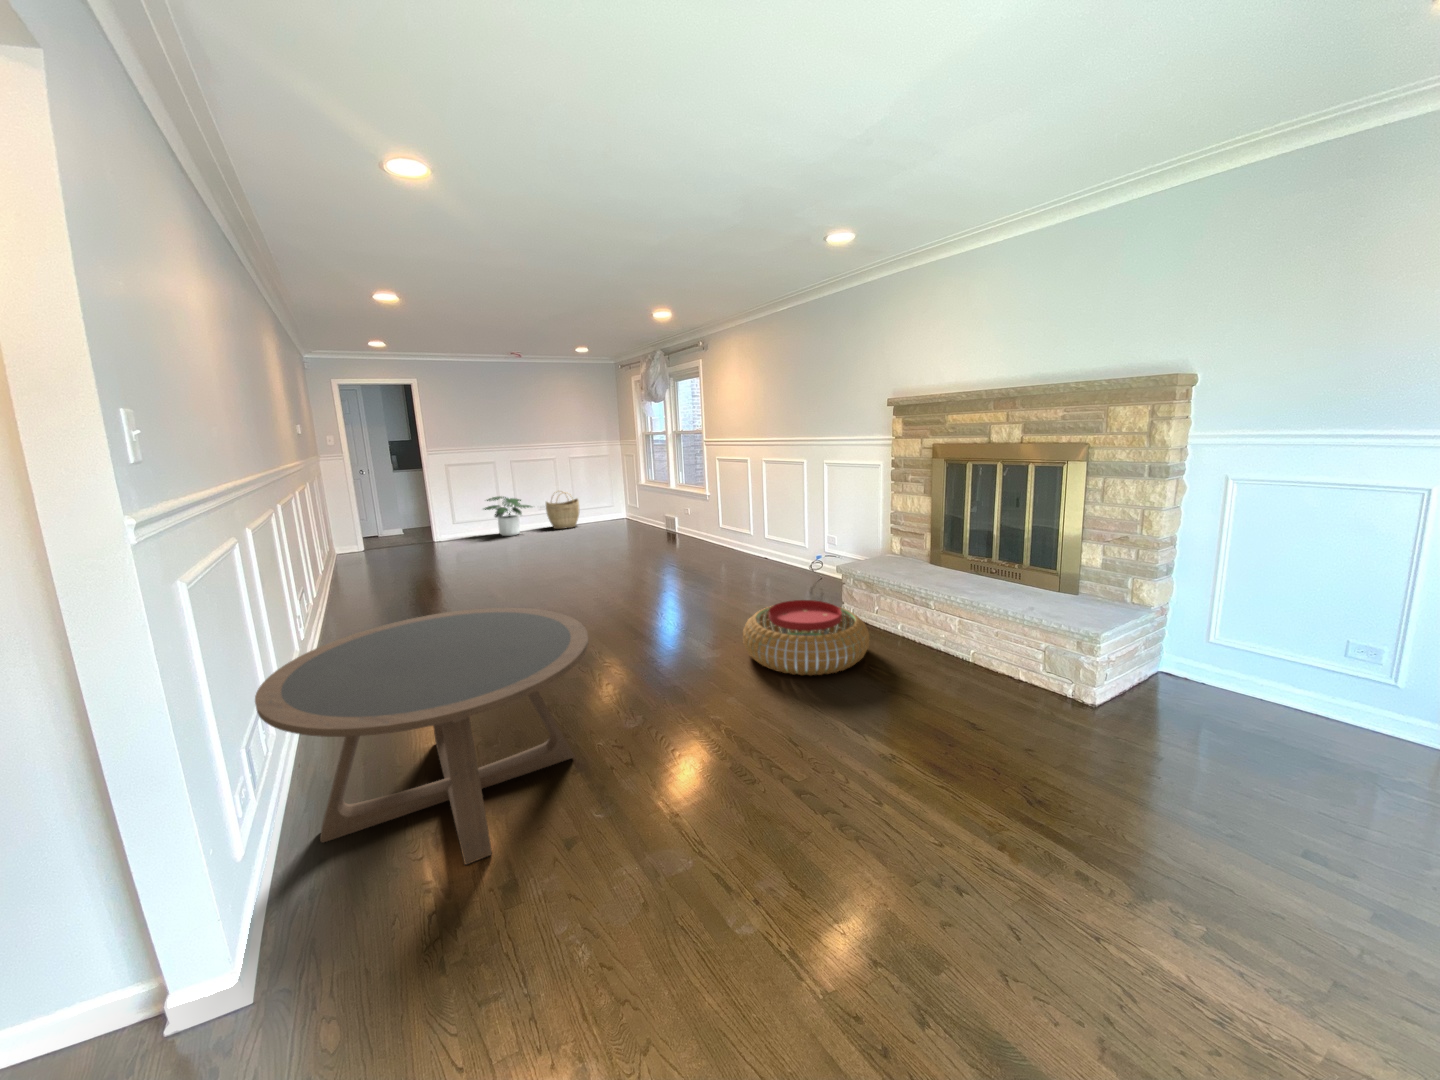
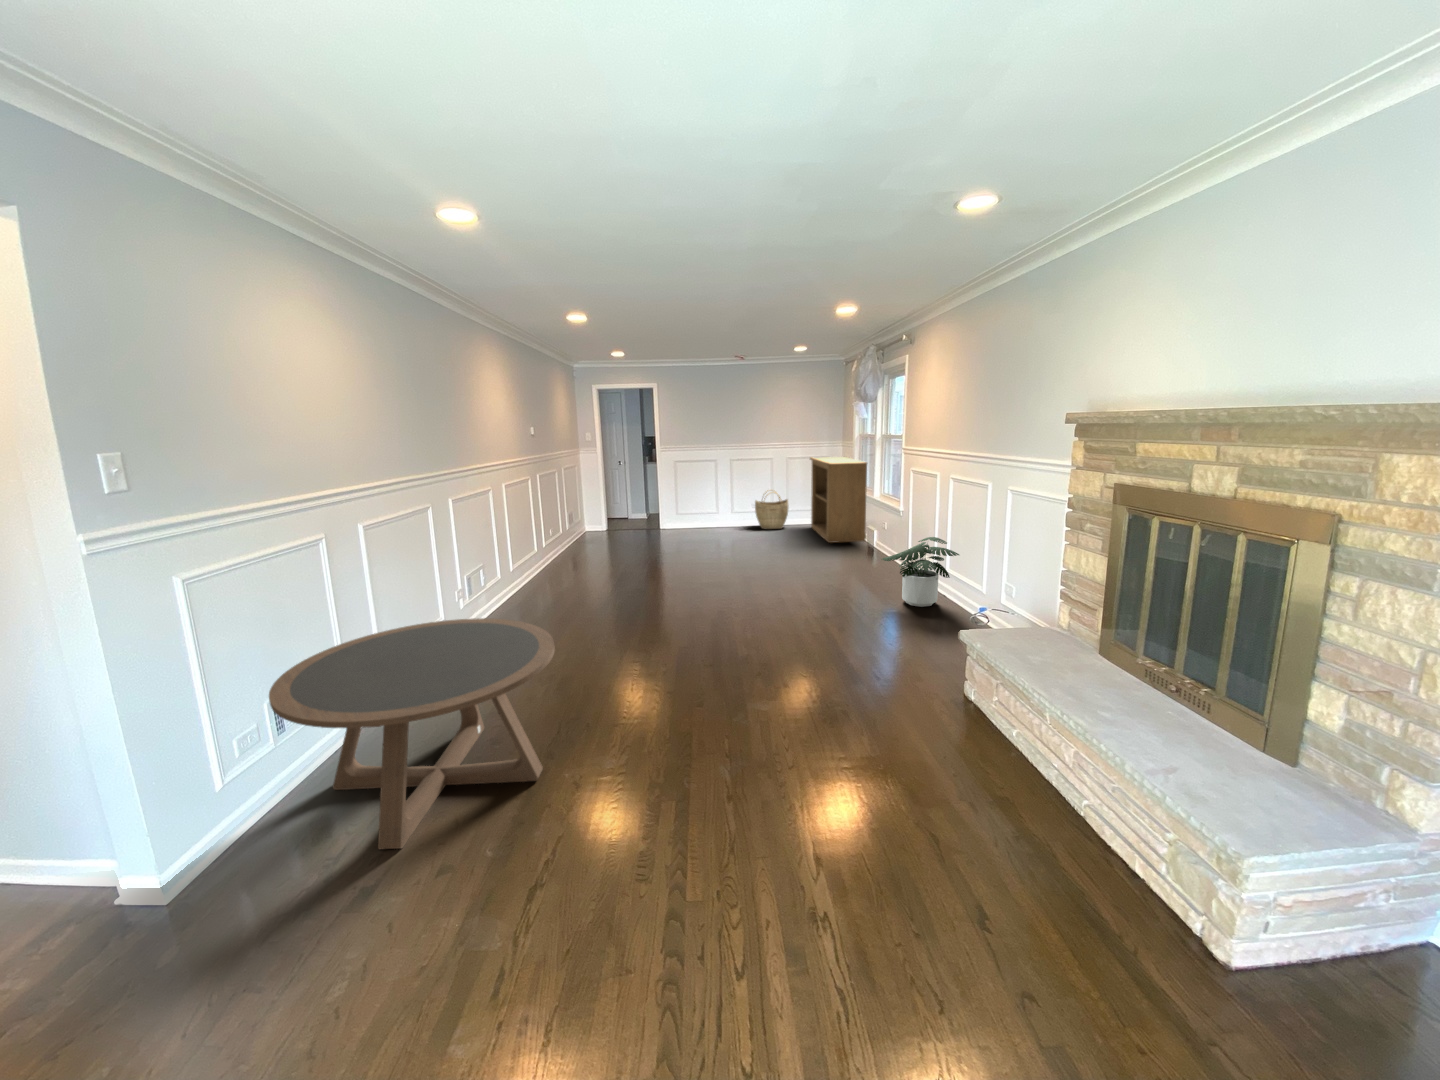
bookshelf: none [595,457,662,533] -> present [810,457,867,543]
potted plant: present [484,496,532,536] -> present [882,537,959,607]
pouf: present [743,600,869,675] -> none [785,666,944,771]

